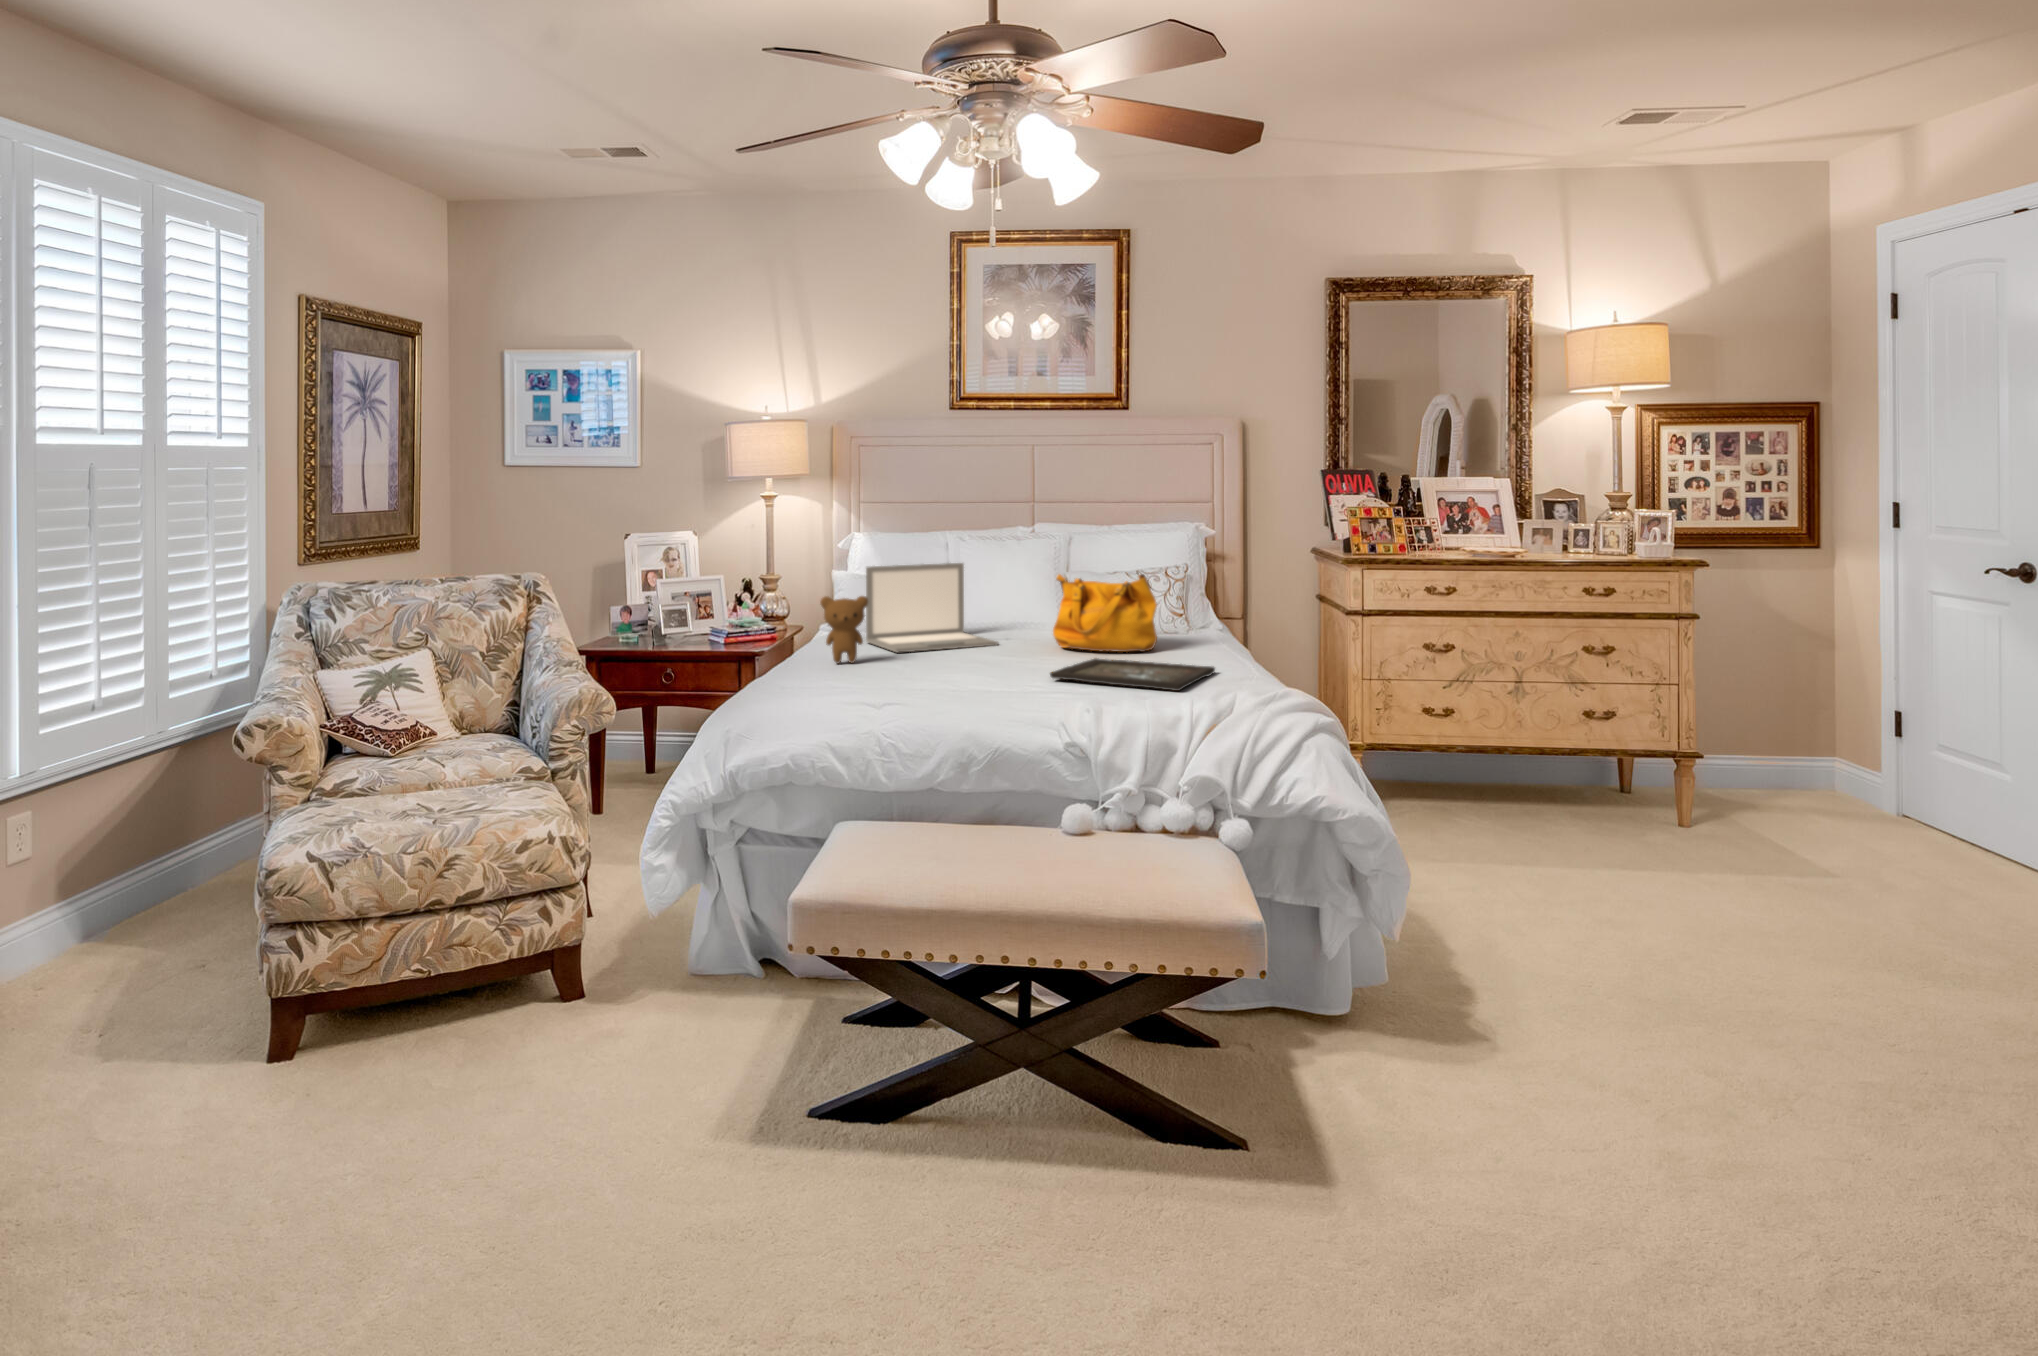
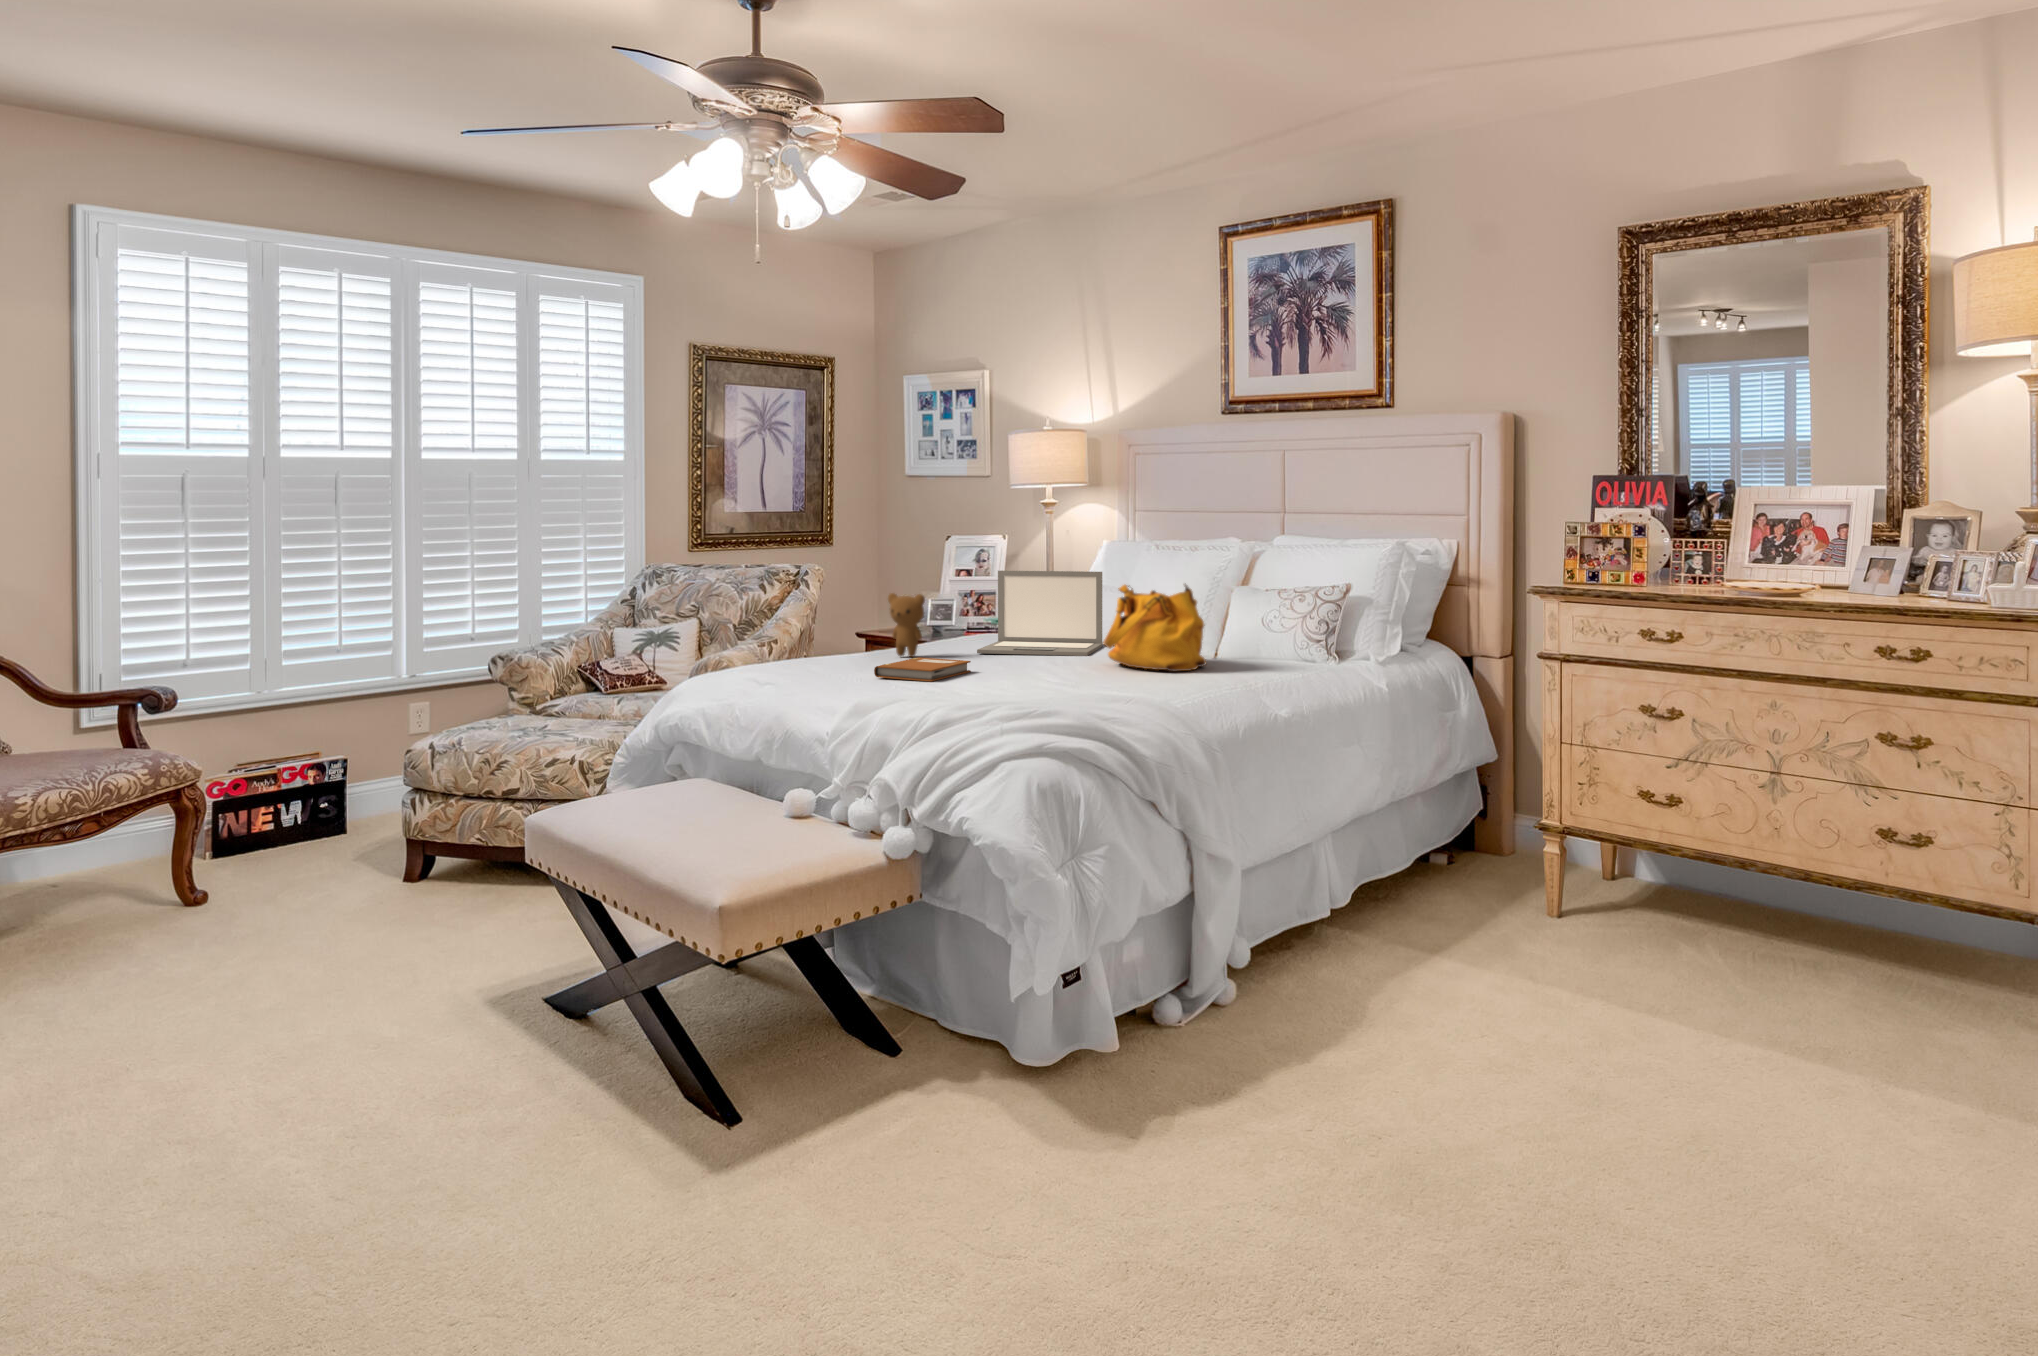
tray: present [1050,658,1215,691] -> none [974,670,1137,700]
notebook: none [921,660,1005,686] -> present [874,657,971,681]

